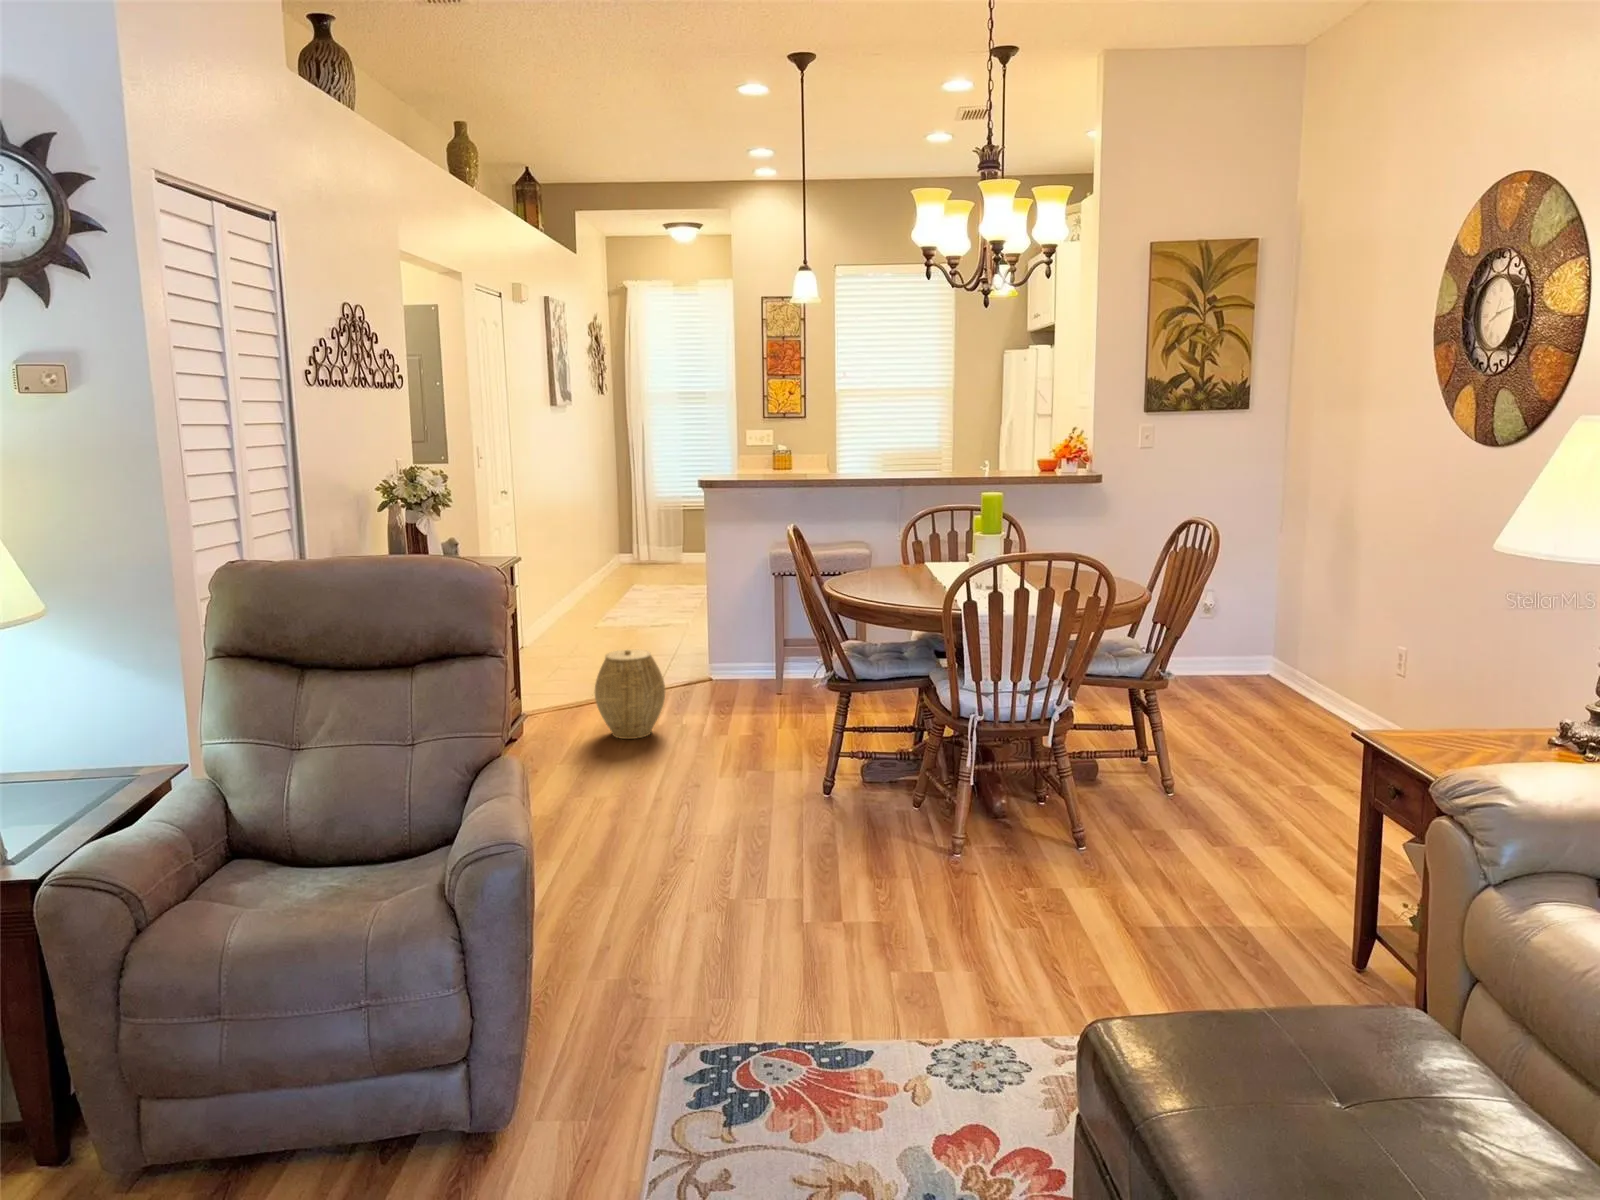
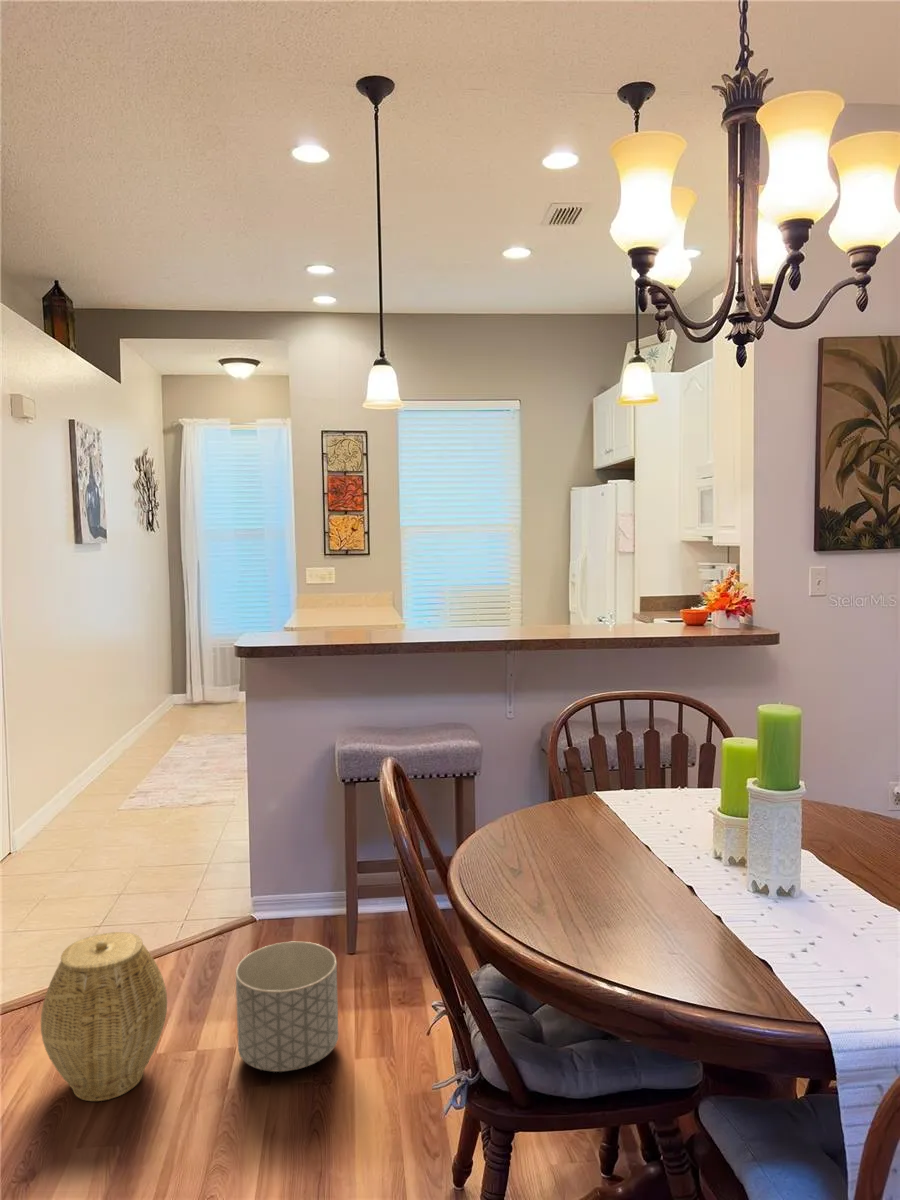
planter: none [706,665,768,733] -> present [236,942,338,1072]

